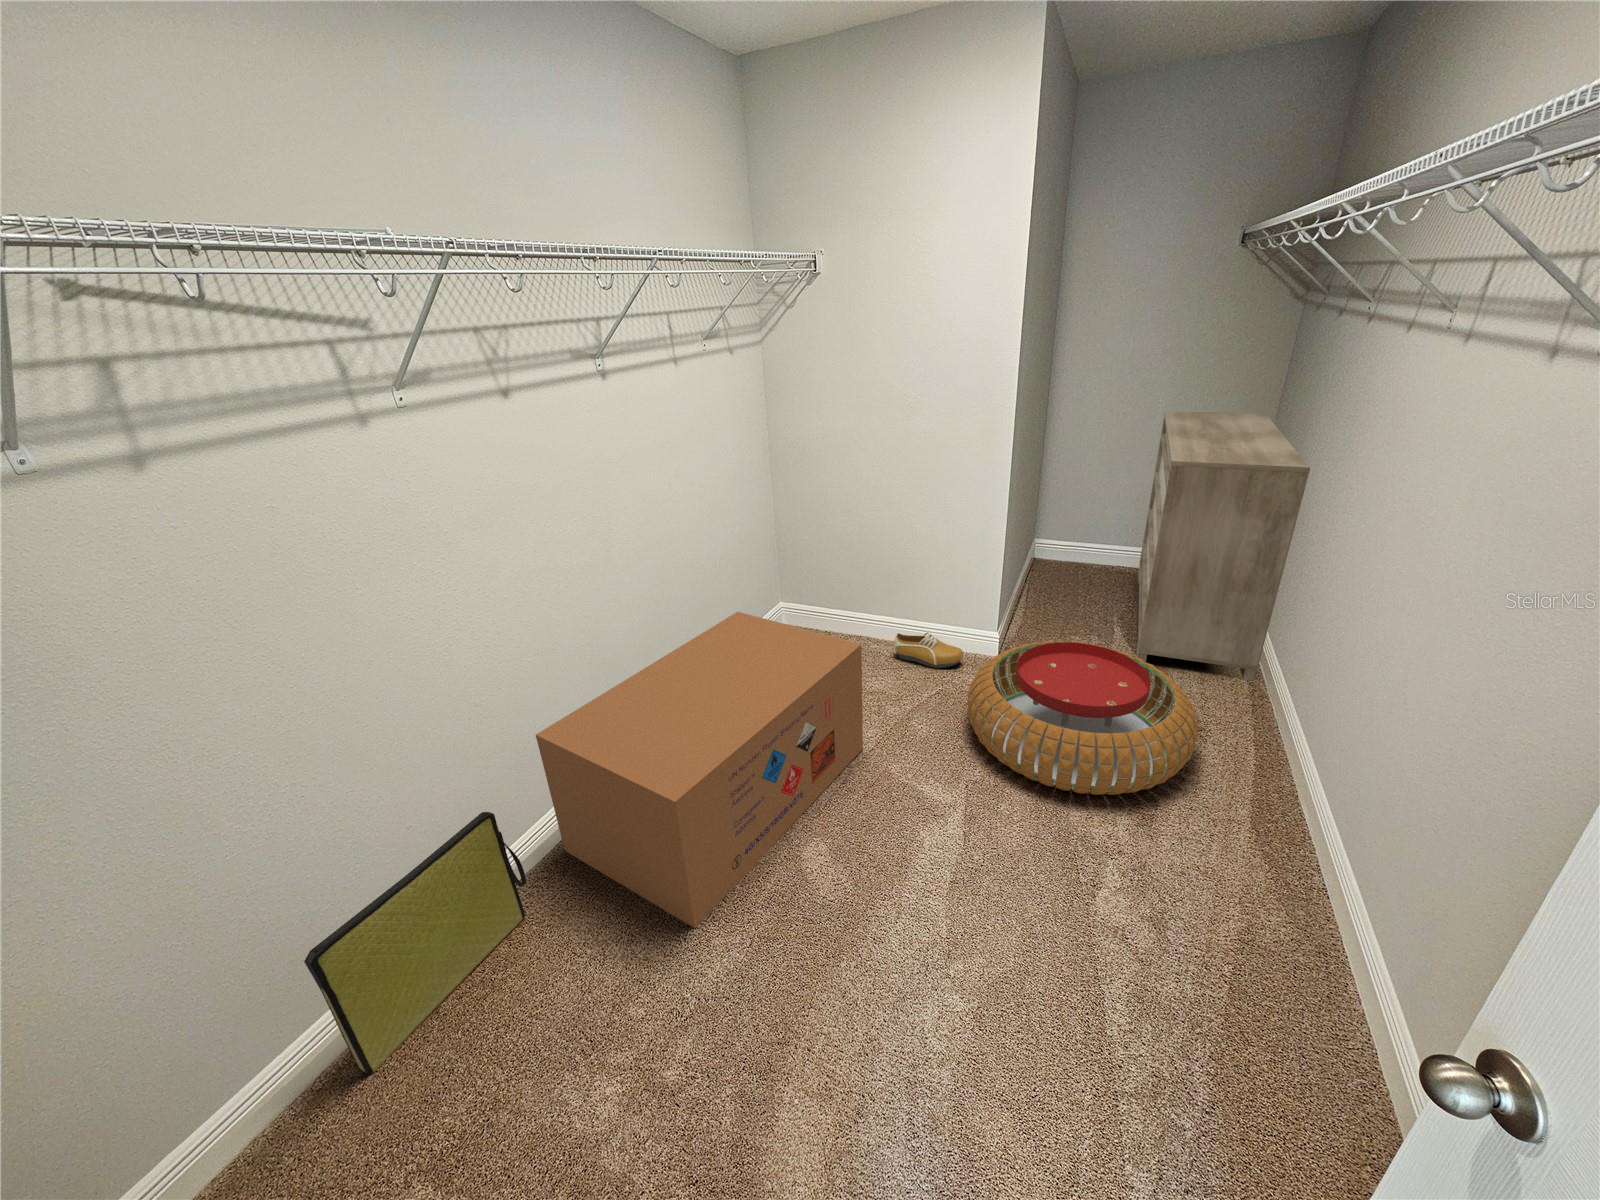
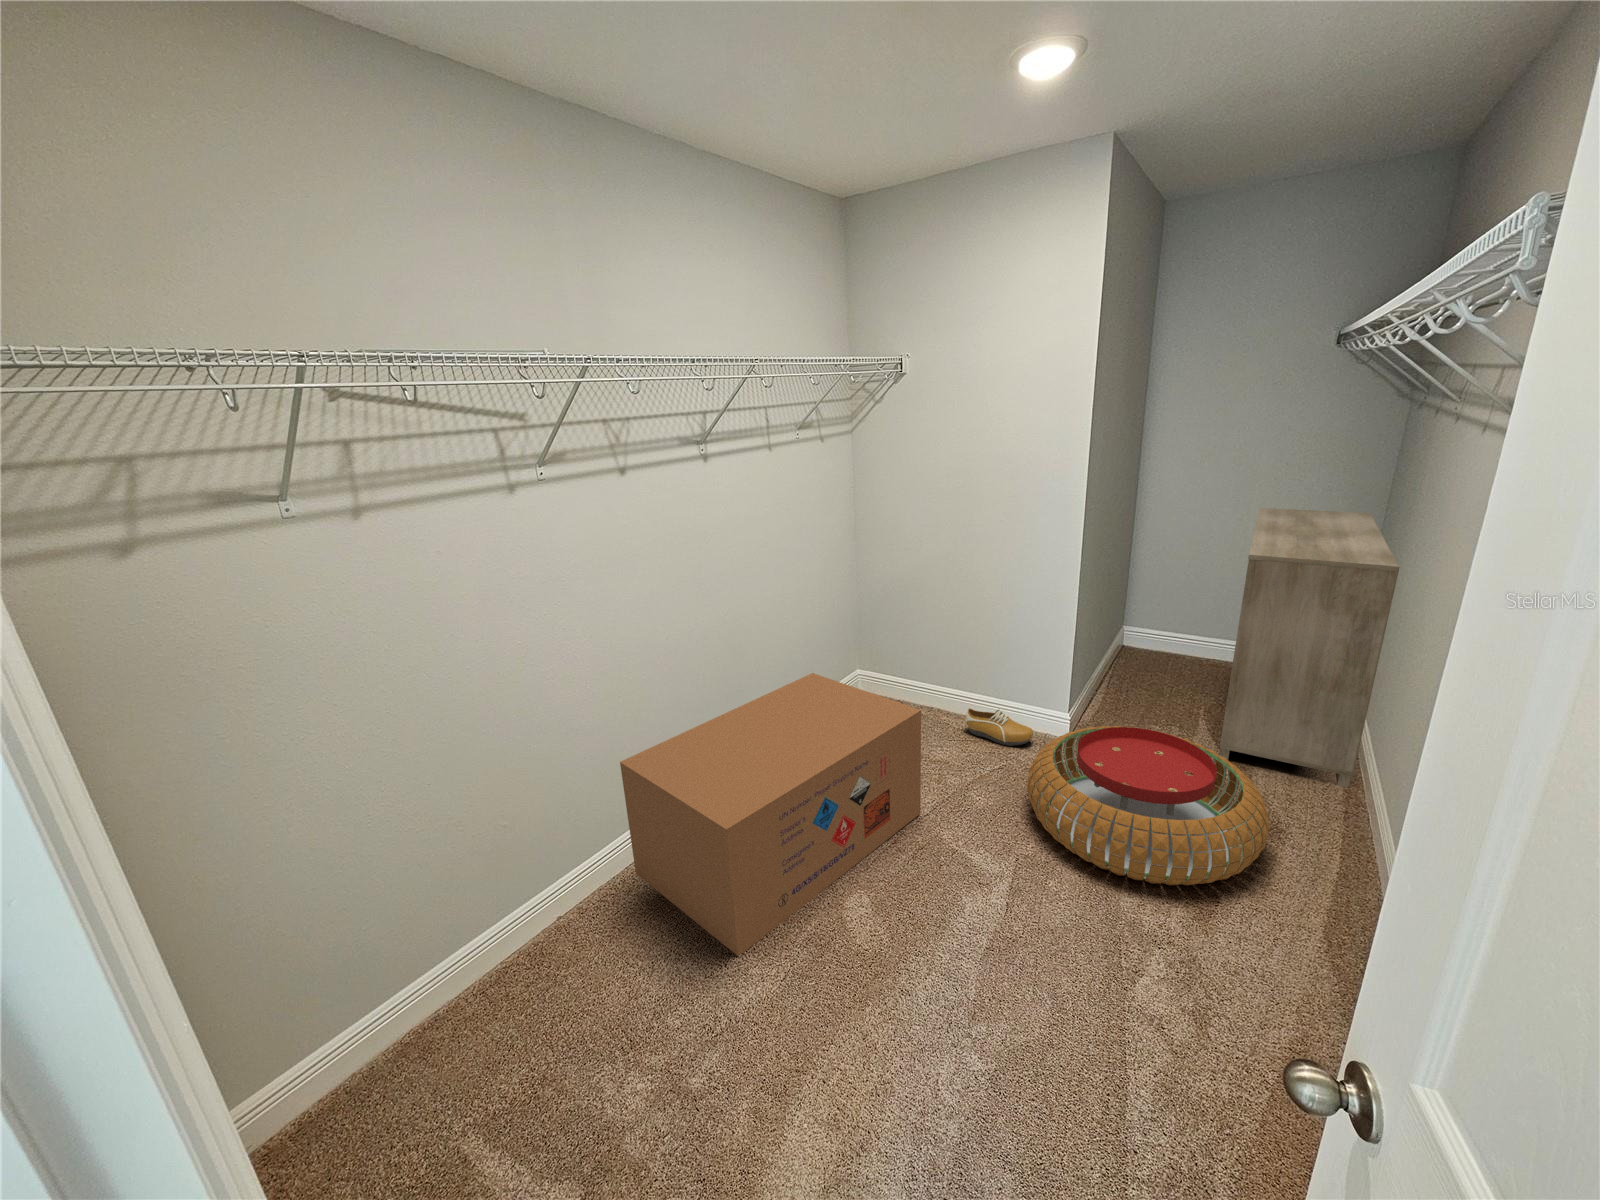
bag: present [304,812,526,1074] -> none [411,822,598,1037]

